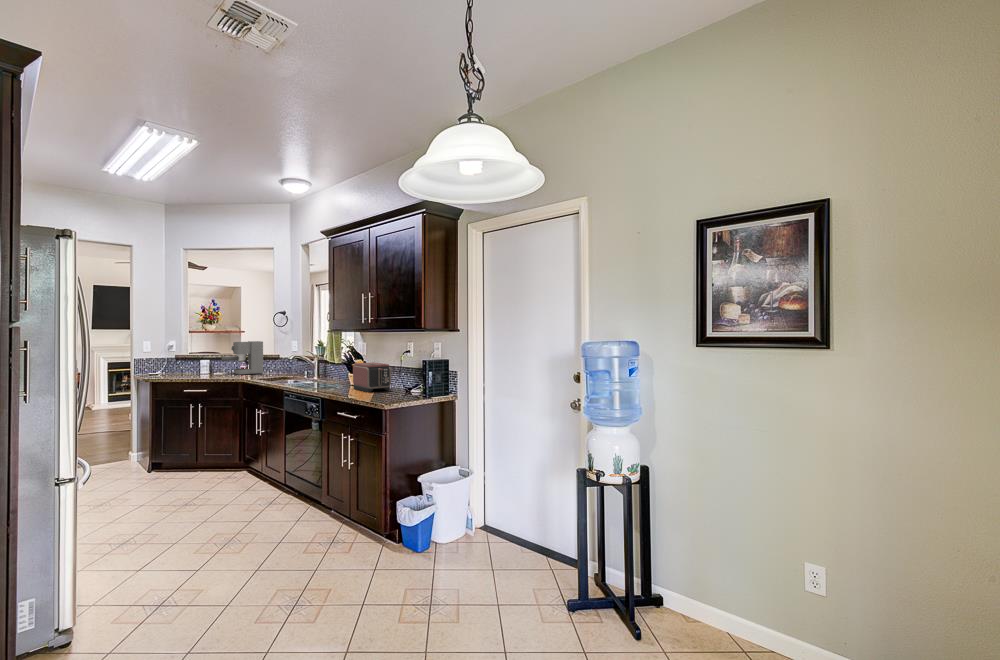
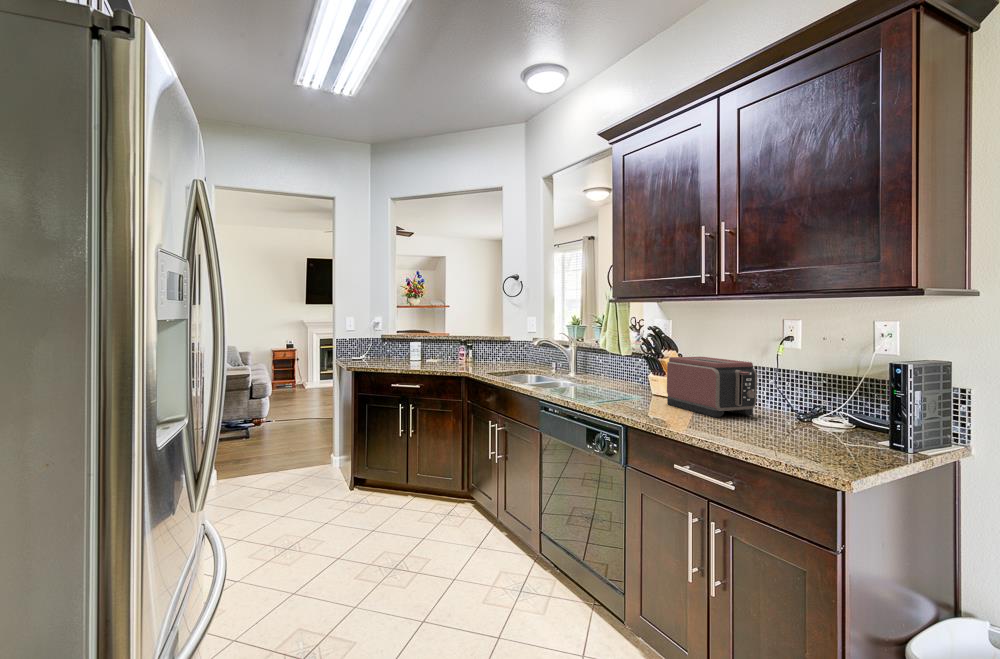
coffee maker: present [222,341,263,375] -> none [436,318,487,364]

